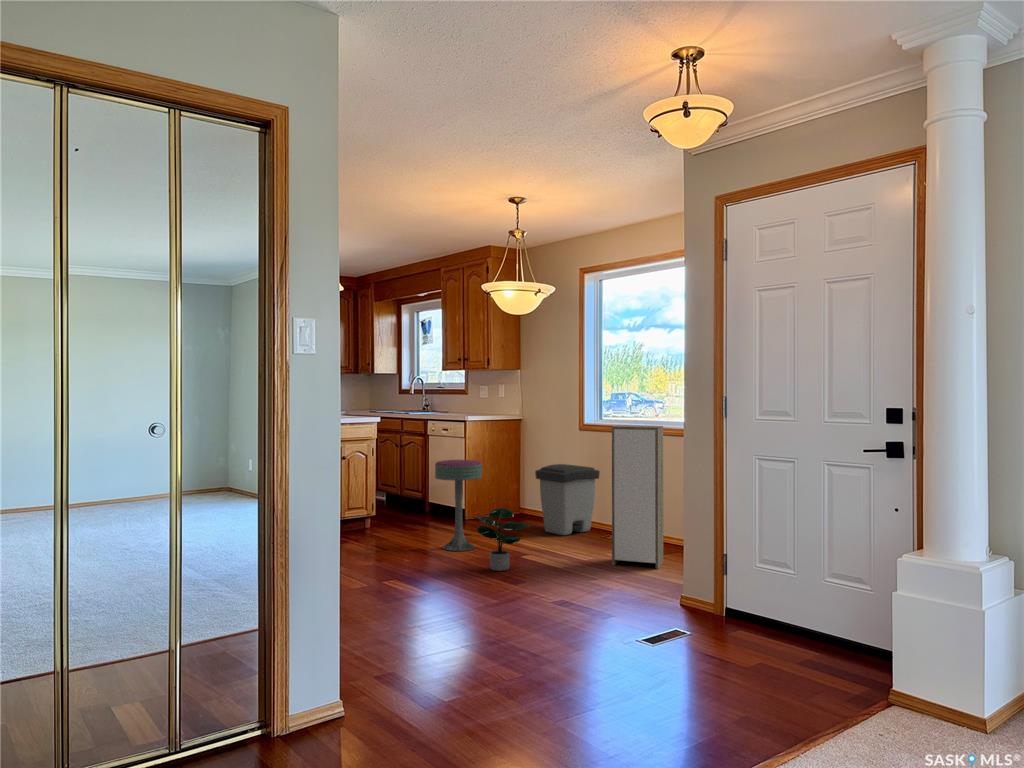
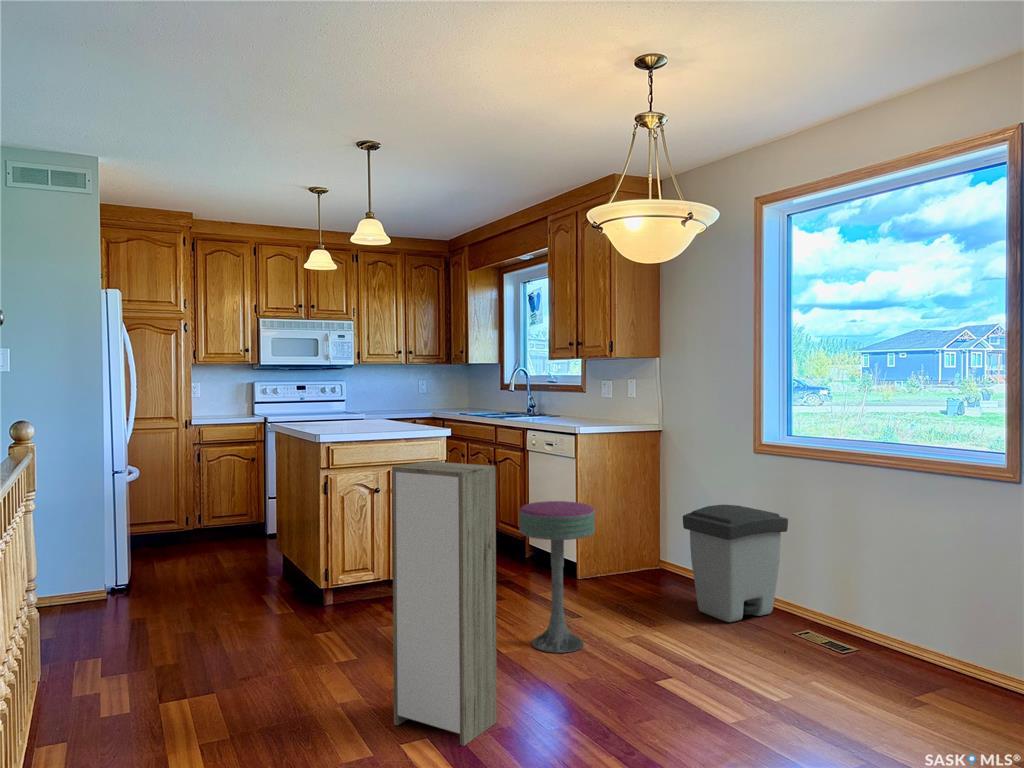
storage cabinet: present [612,425,663,569] -> present [392,461,497,746]
potted plant: present [475,508,530,571] -> none [574,597,674,717]

